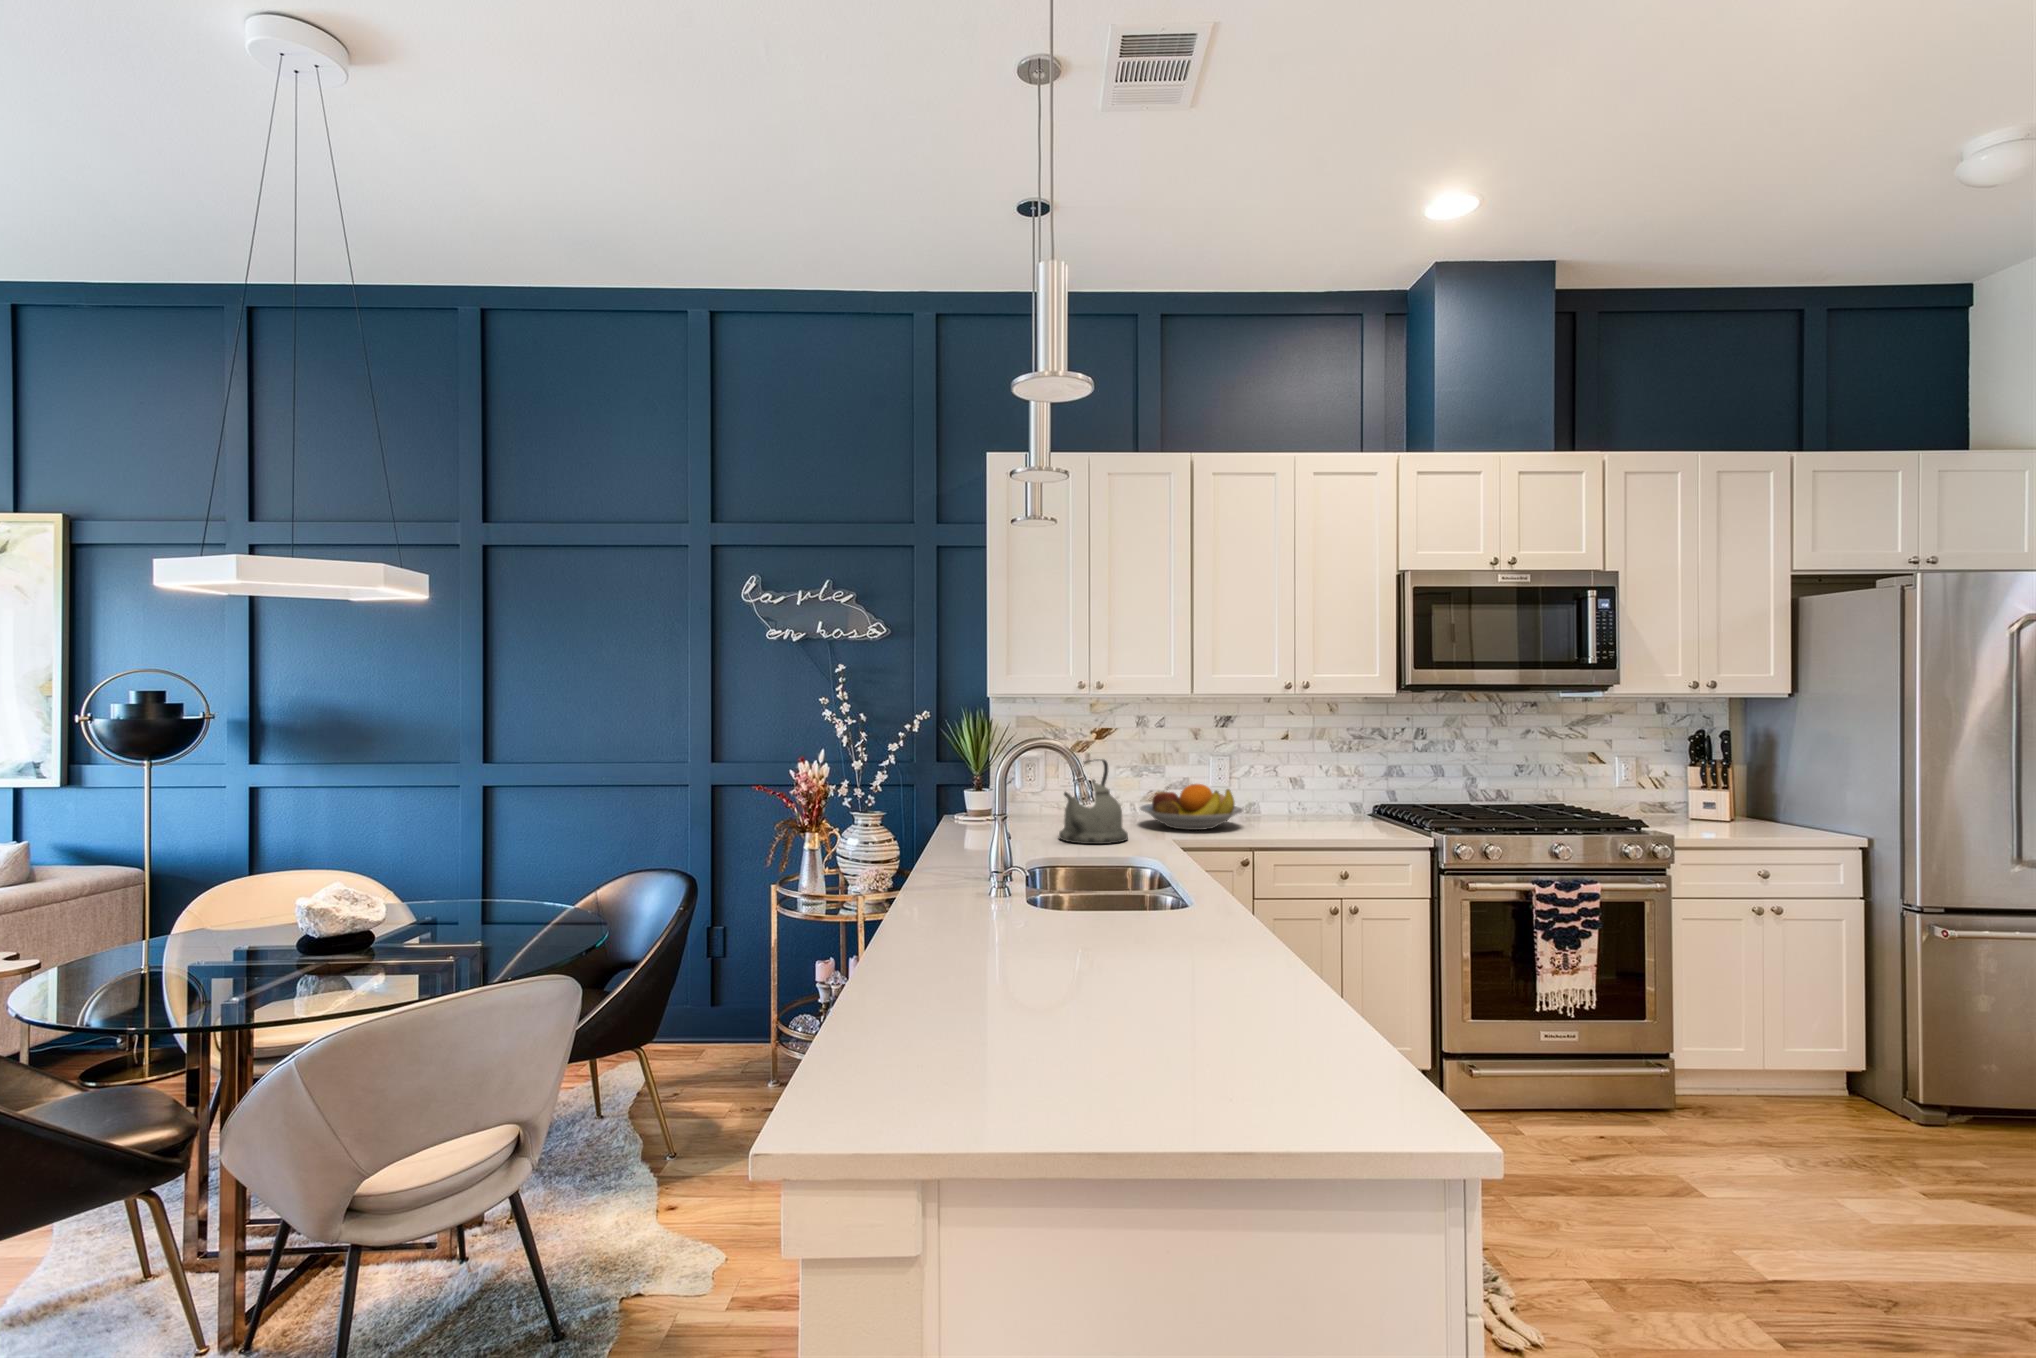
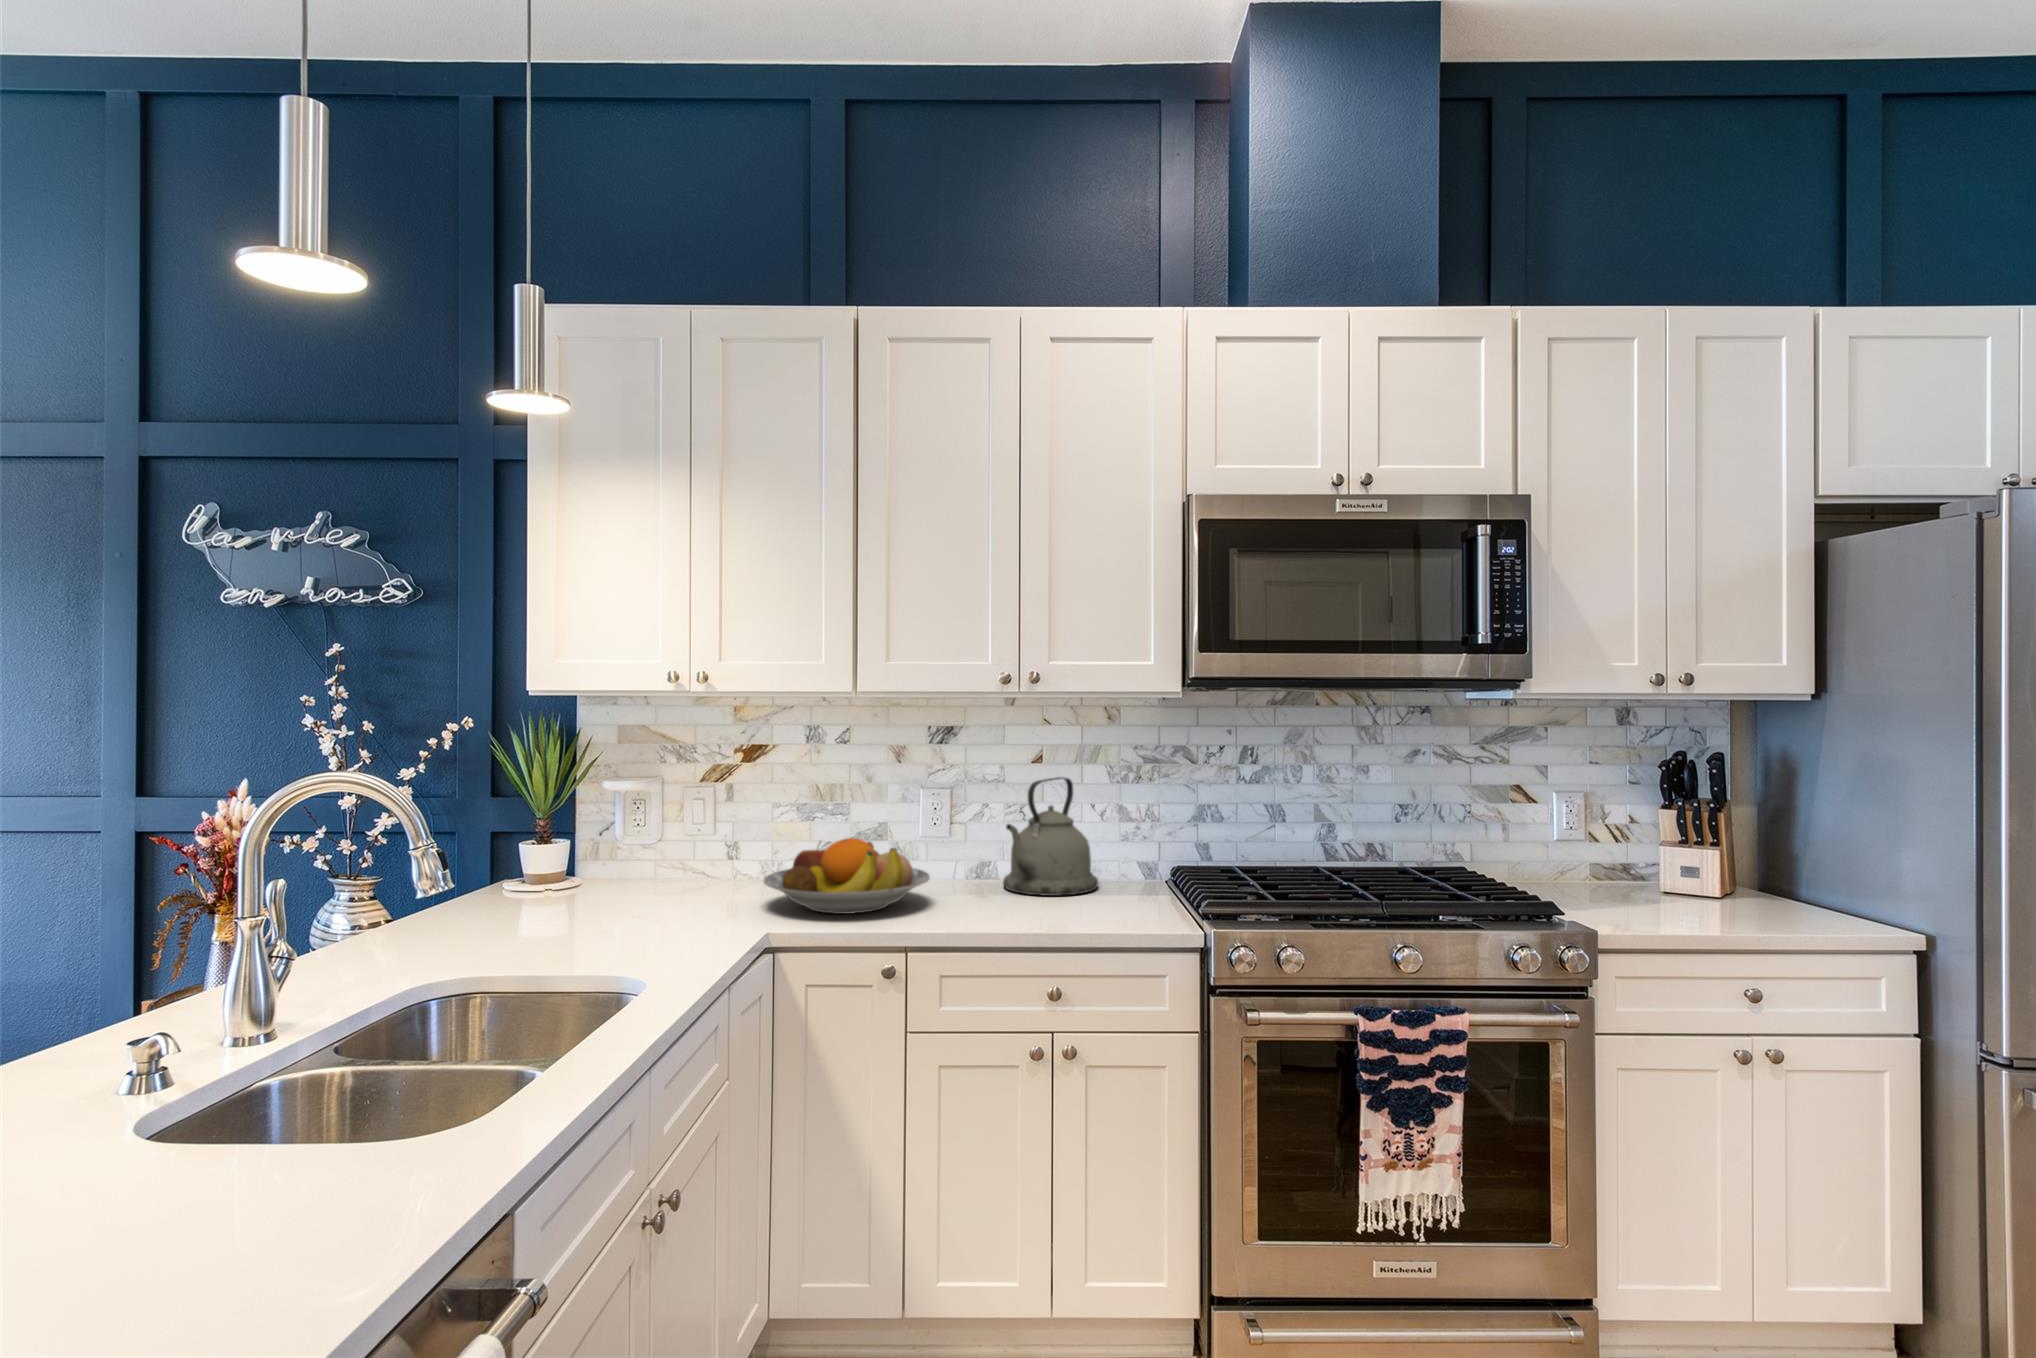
kettle: present [1059,760,1128,844] -> present [1003,777,1098,896]

